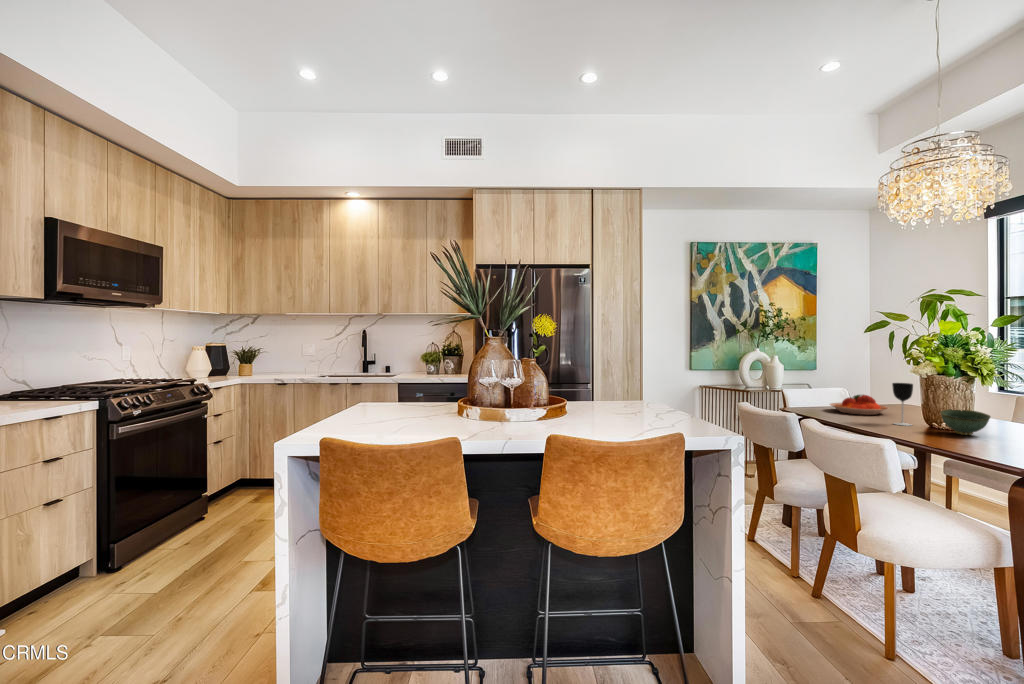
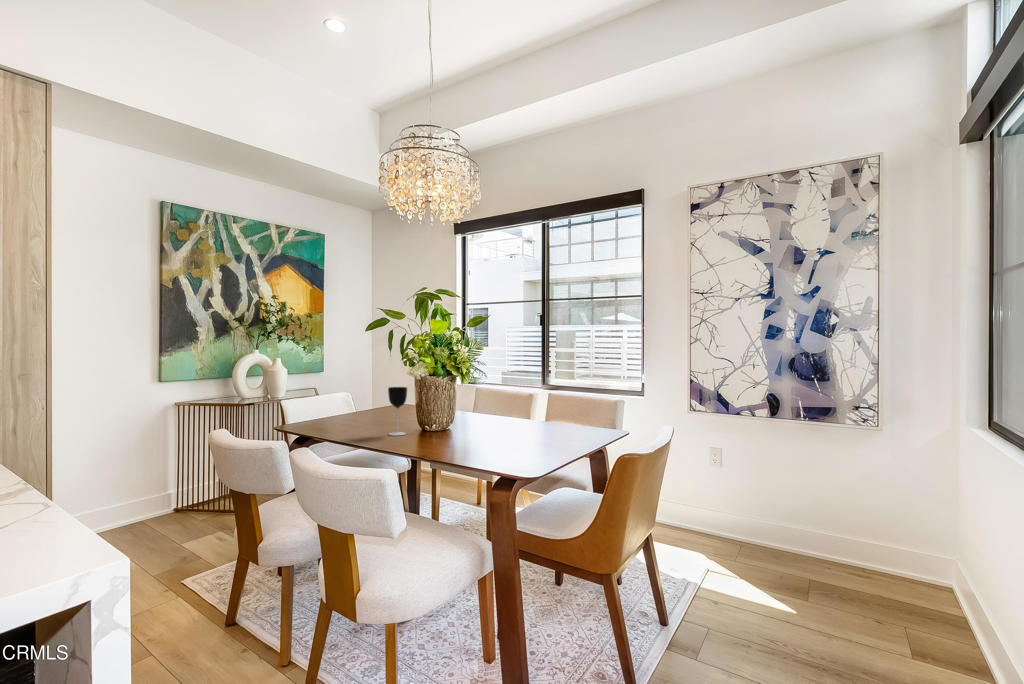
plate: present [830,395,889,415] -> none [327,401,386,425]
bowl: present [940,409,990,435] -> none [430,413,471,440]

